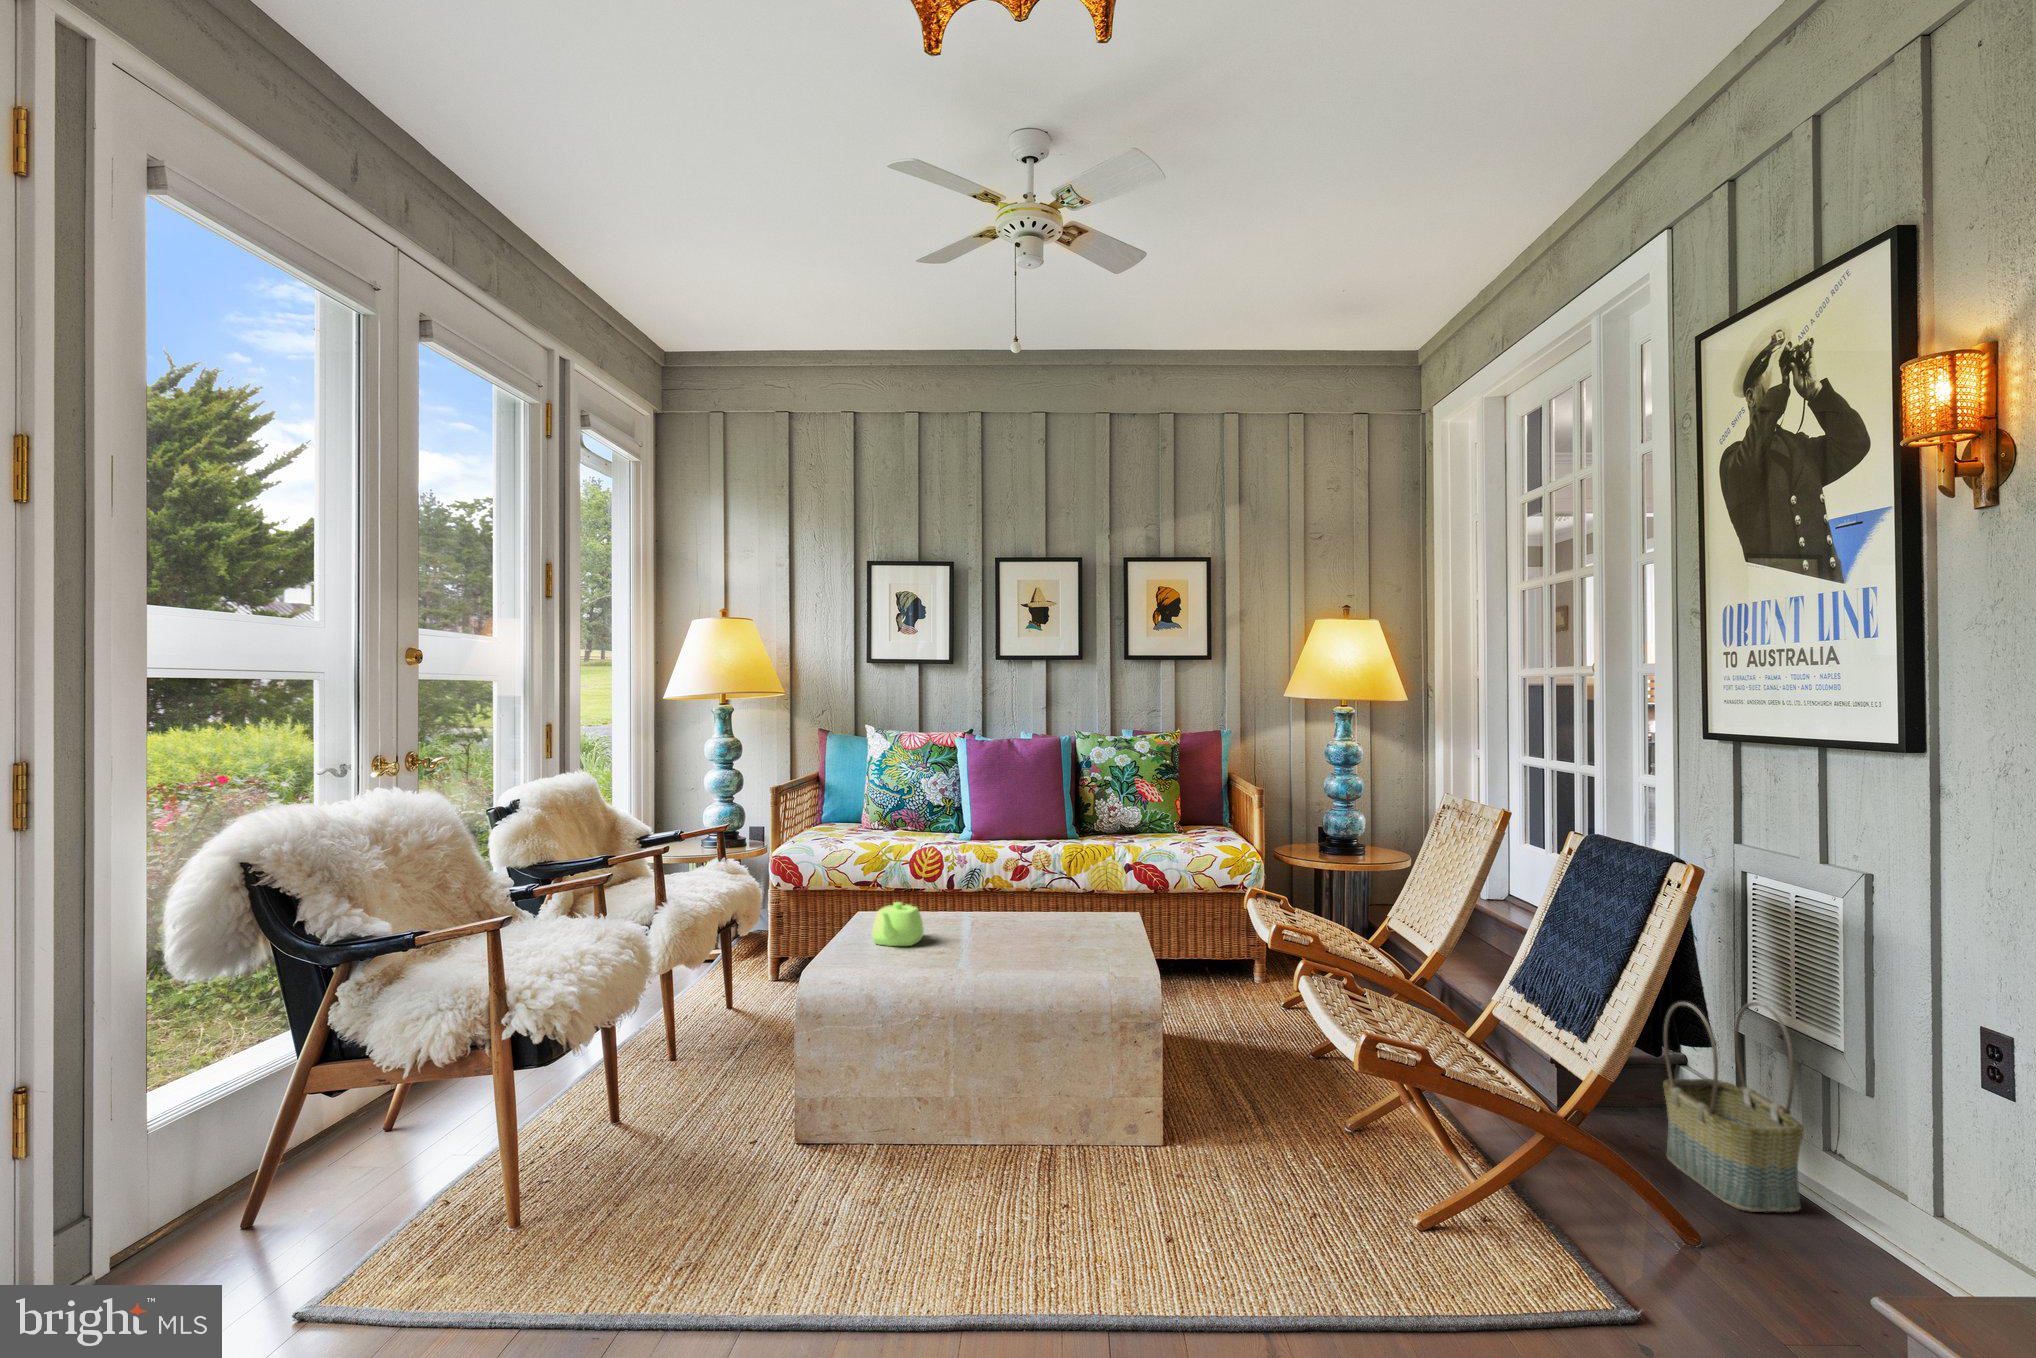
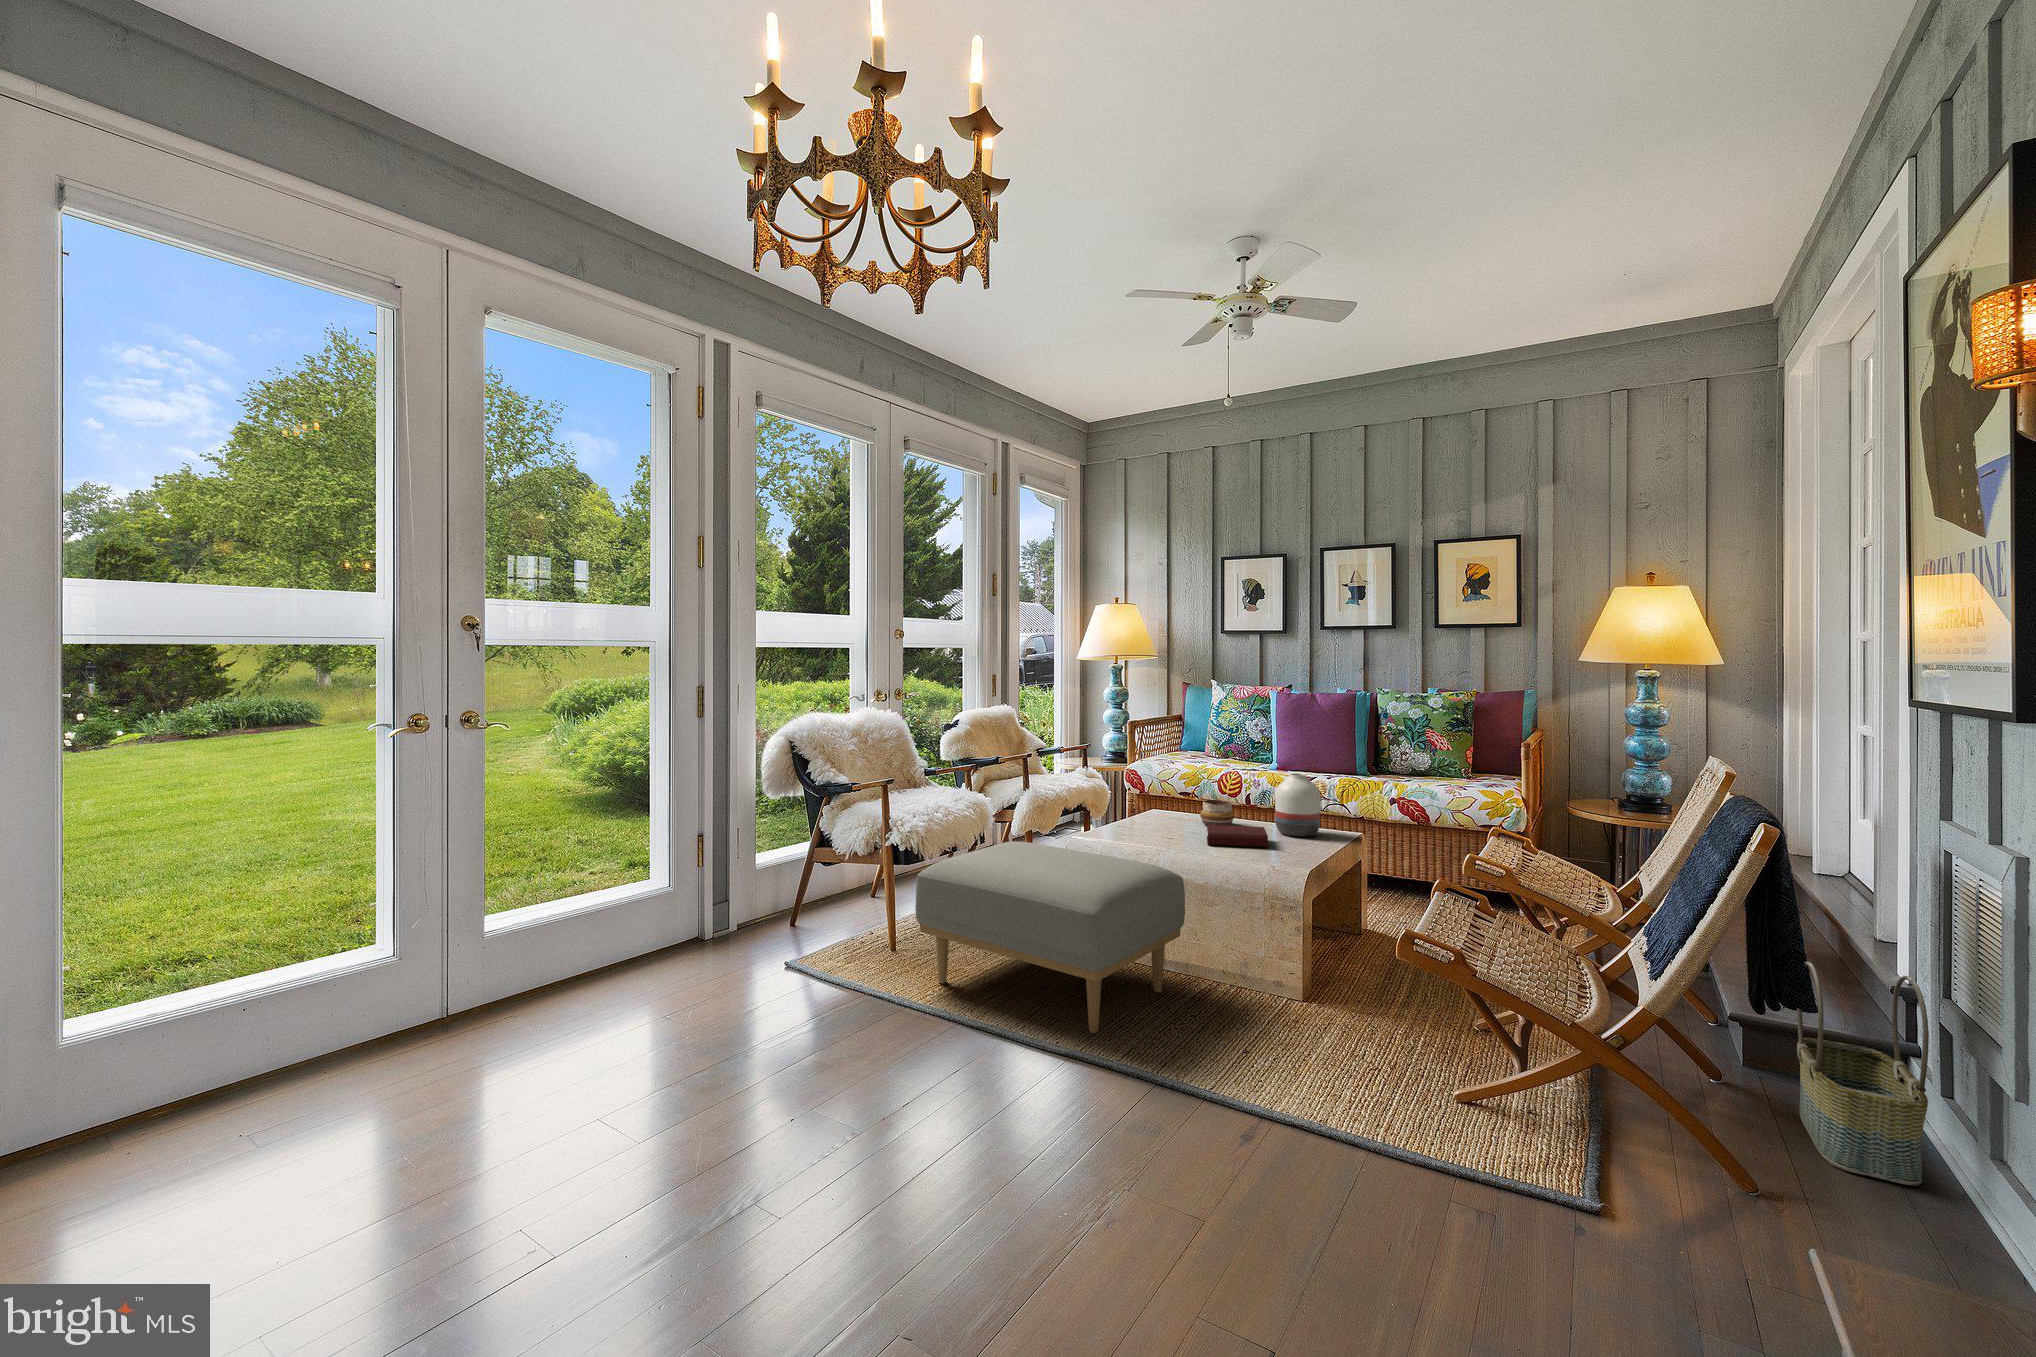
vase: none [1045,845,1101,929] -> present [1275,773,1320,837]
decorative bowl: none [942,890,988,927] -> present [1200,800,1234,826]
teapot: present [872,902,924,946] -> none [1138,802,1175,832]
book: none [975,921,1068,956] -> present [1207,825,1268,848]
ottoman: none [603,990,1016,1276] -> present [915,841,1185,1033]

